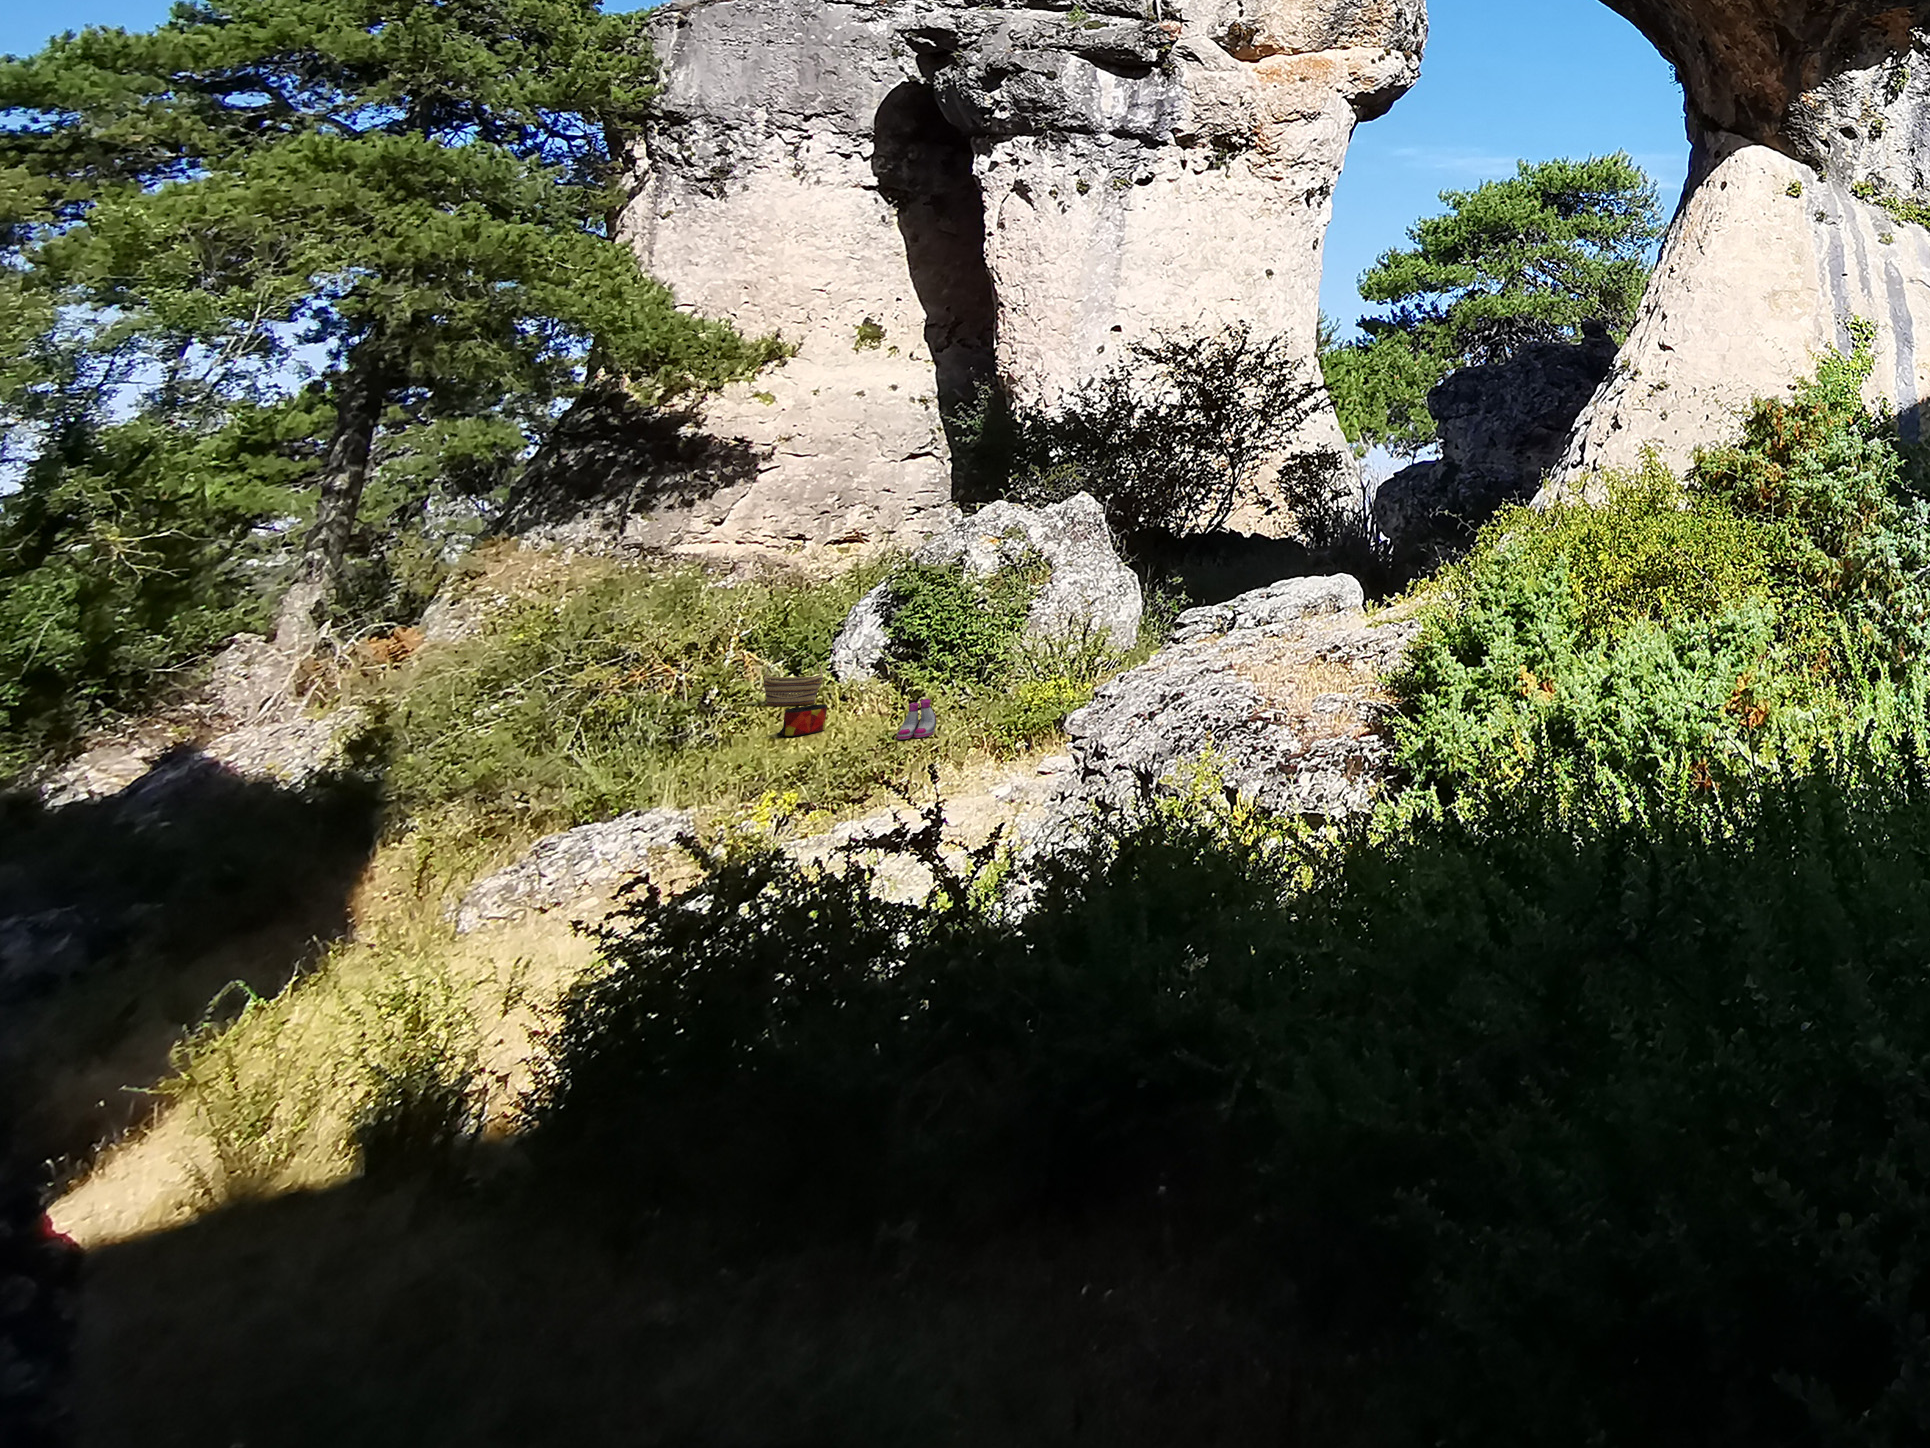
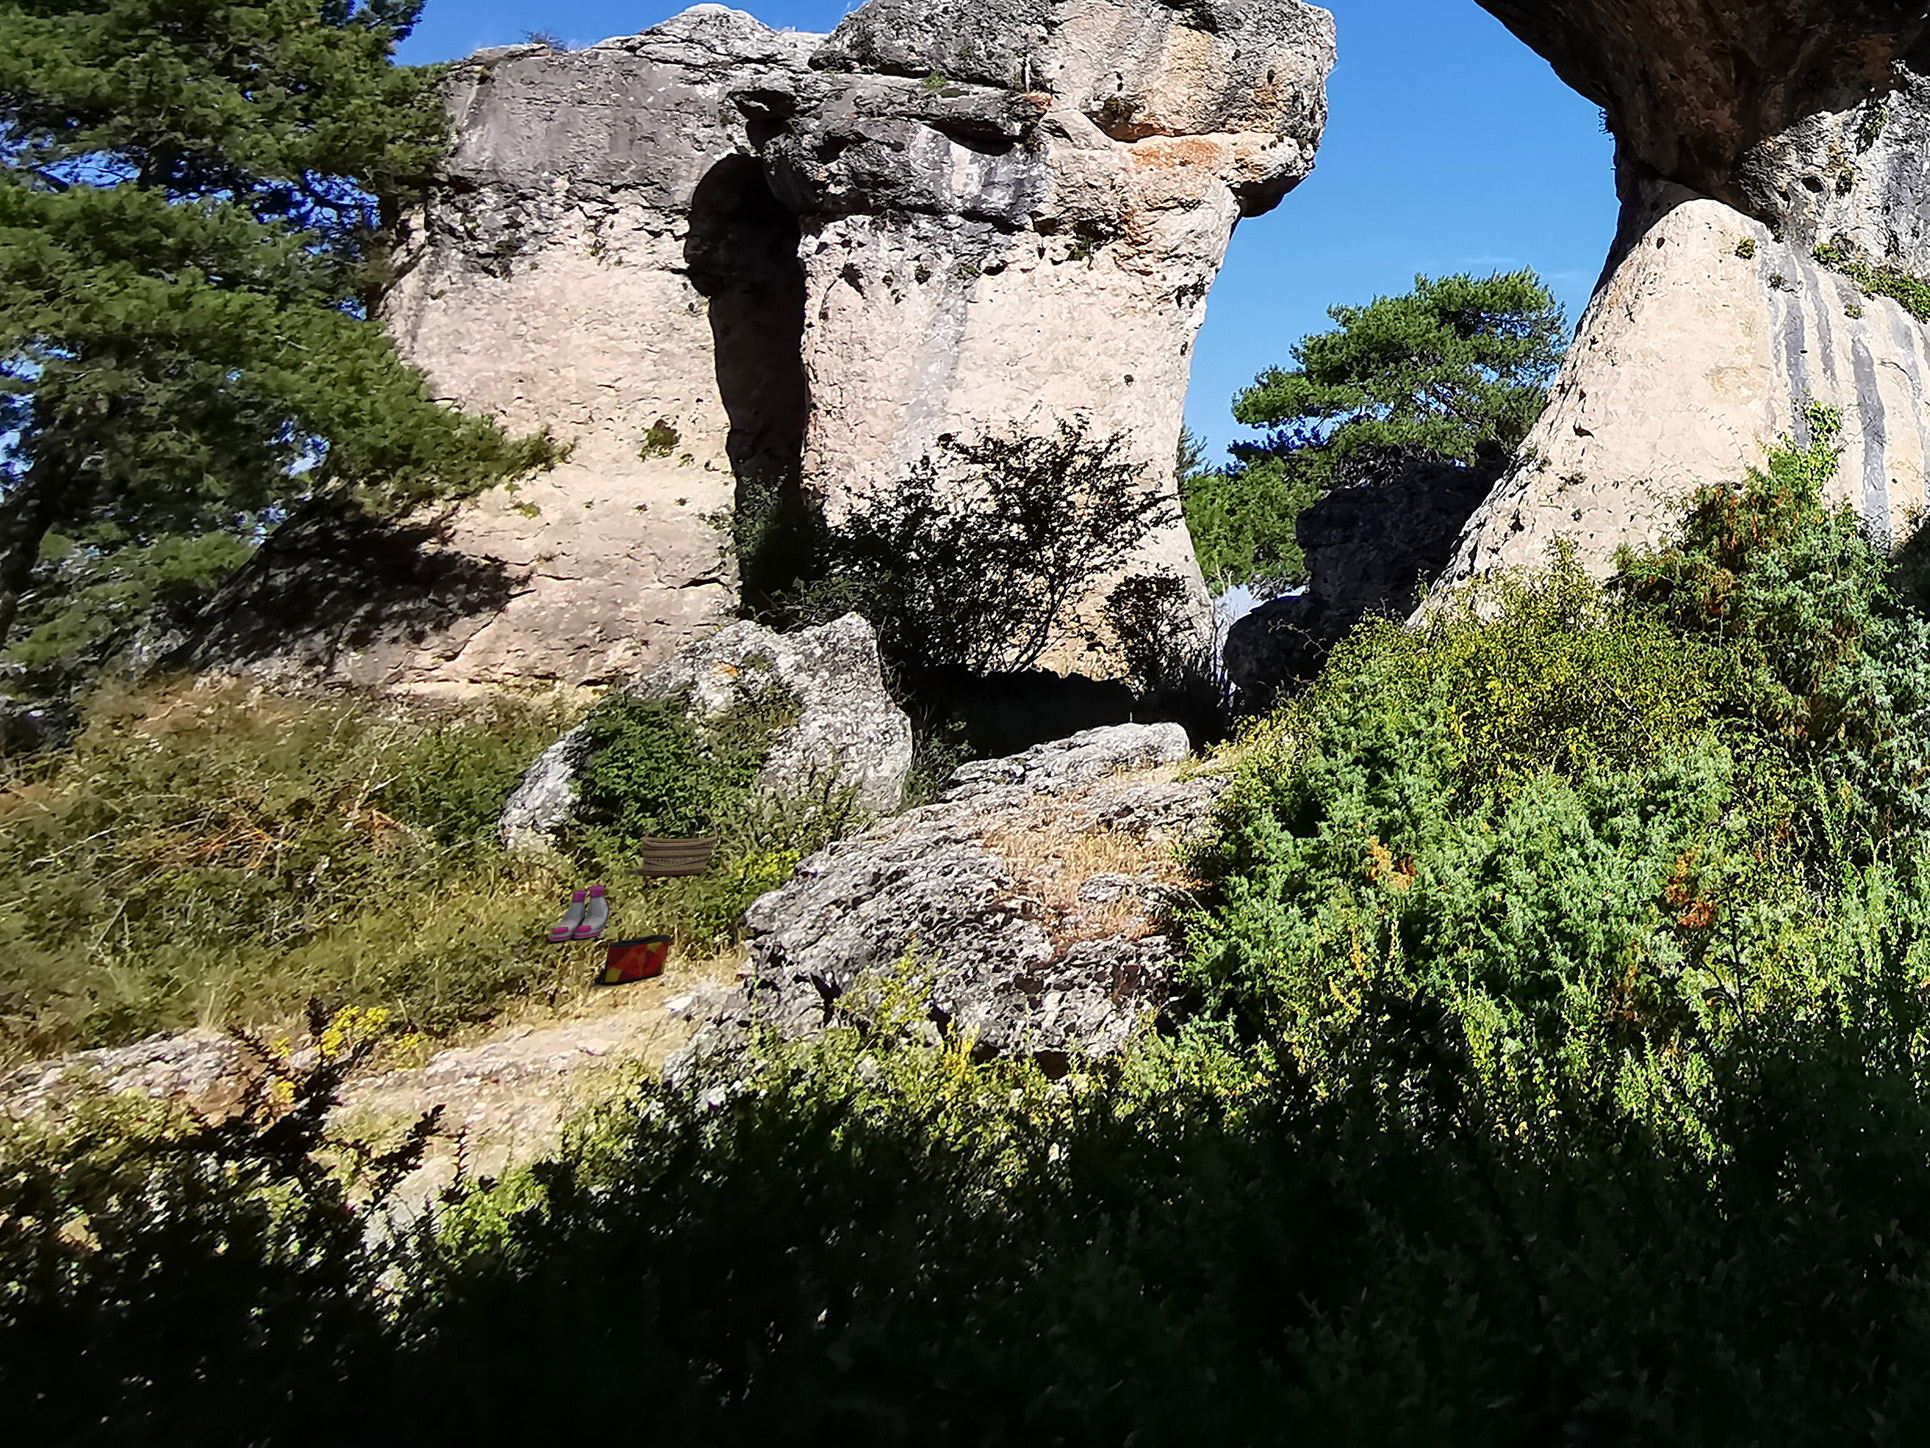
basket: present [763,651,823,706] -> present [641,805,717,876]
bag: present [777,704,827,737] -> present [594,935,671,983]

